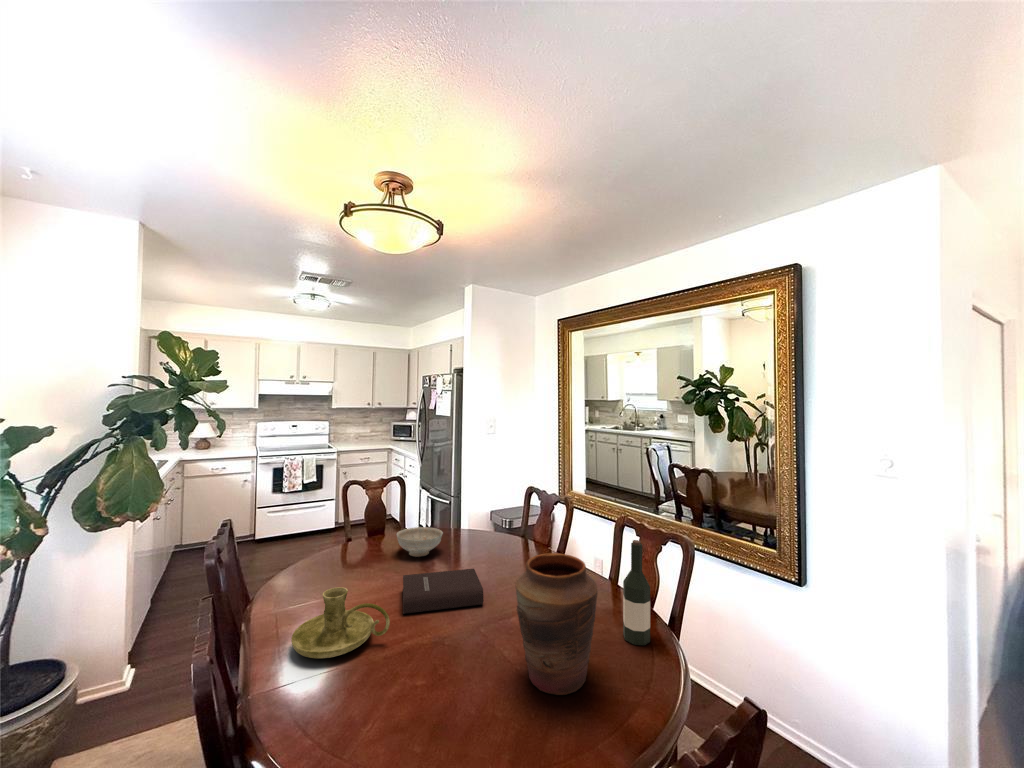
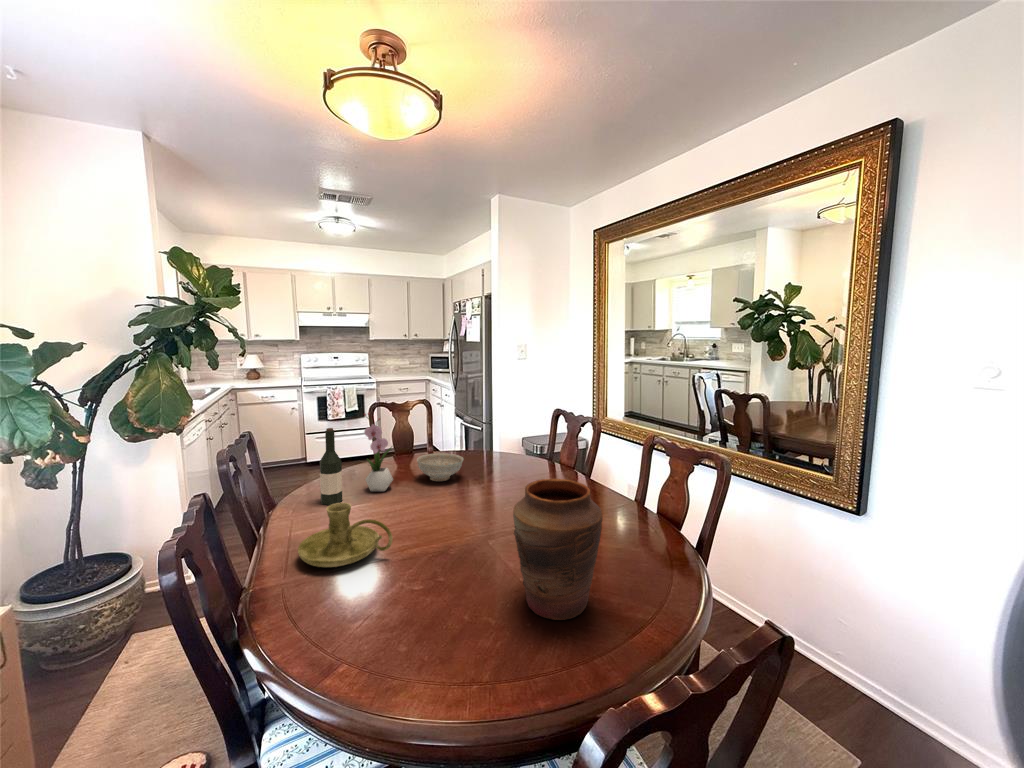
flower arrangement: none [346,490,375,571] -> present [364,413,393,491]
wine bottle: present [623,540,650,645] -> present [320,428,342,505]
book: present [403,569,483,614] -> none [412,494,494,533]

